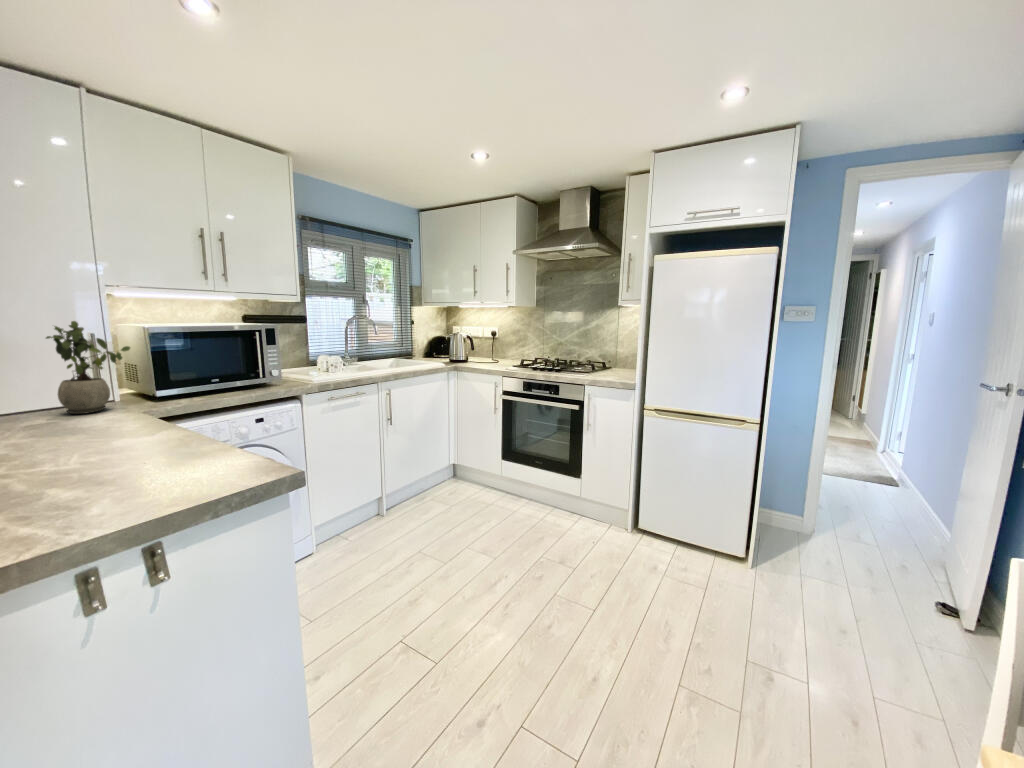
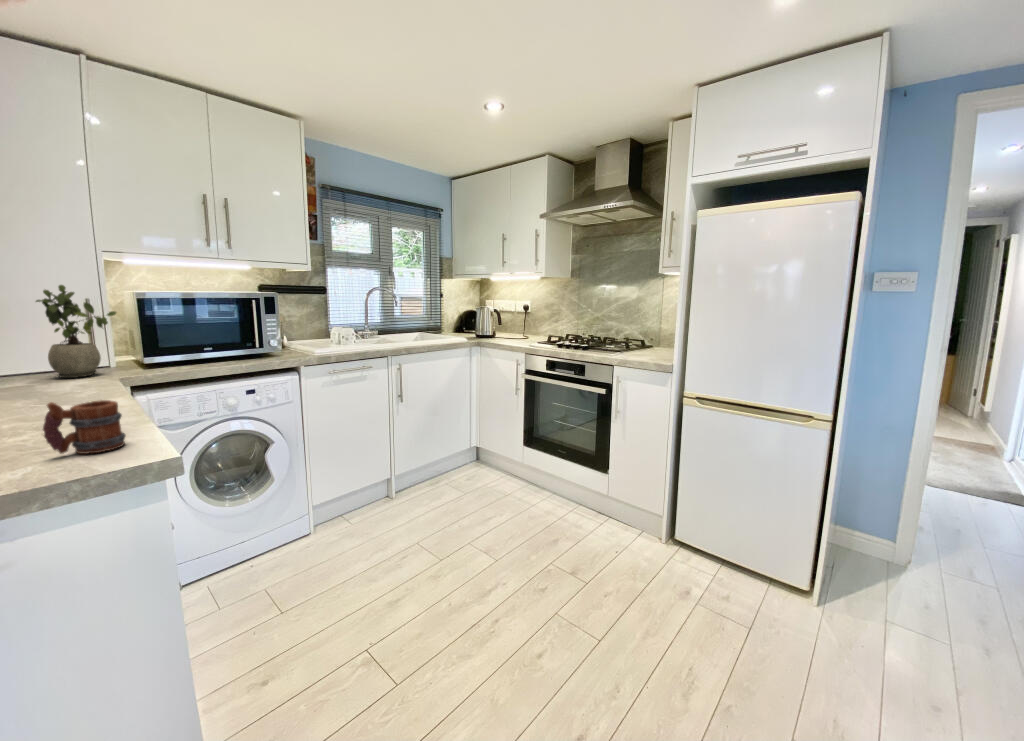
mug: none [174,434,234,483] -> present [43,400,126,454]

